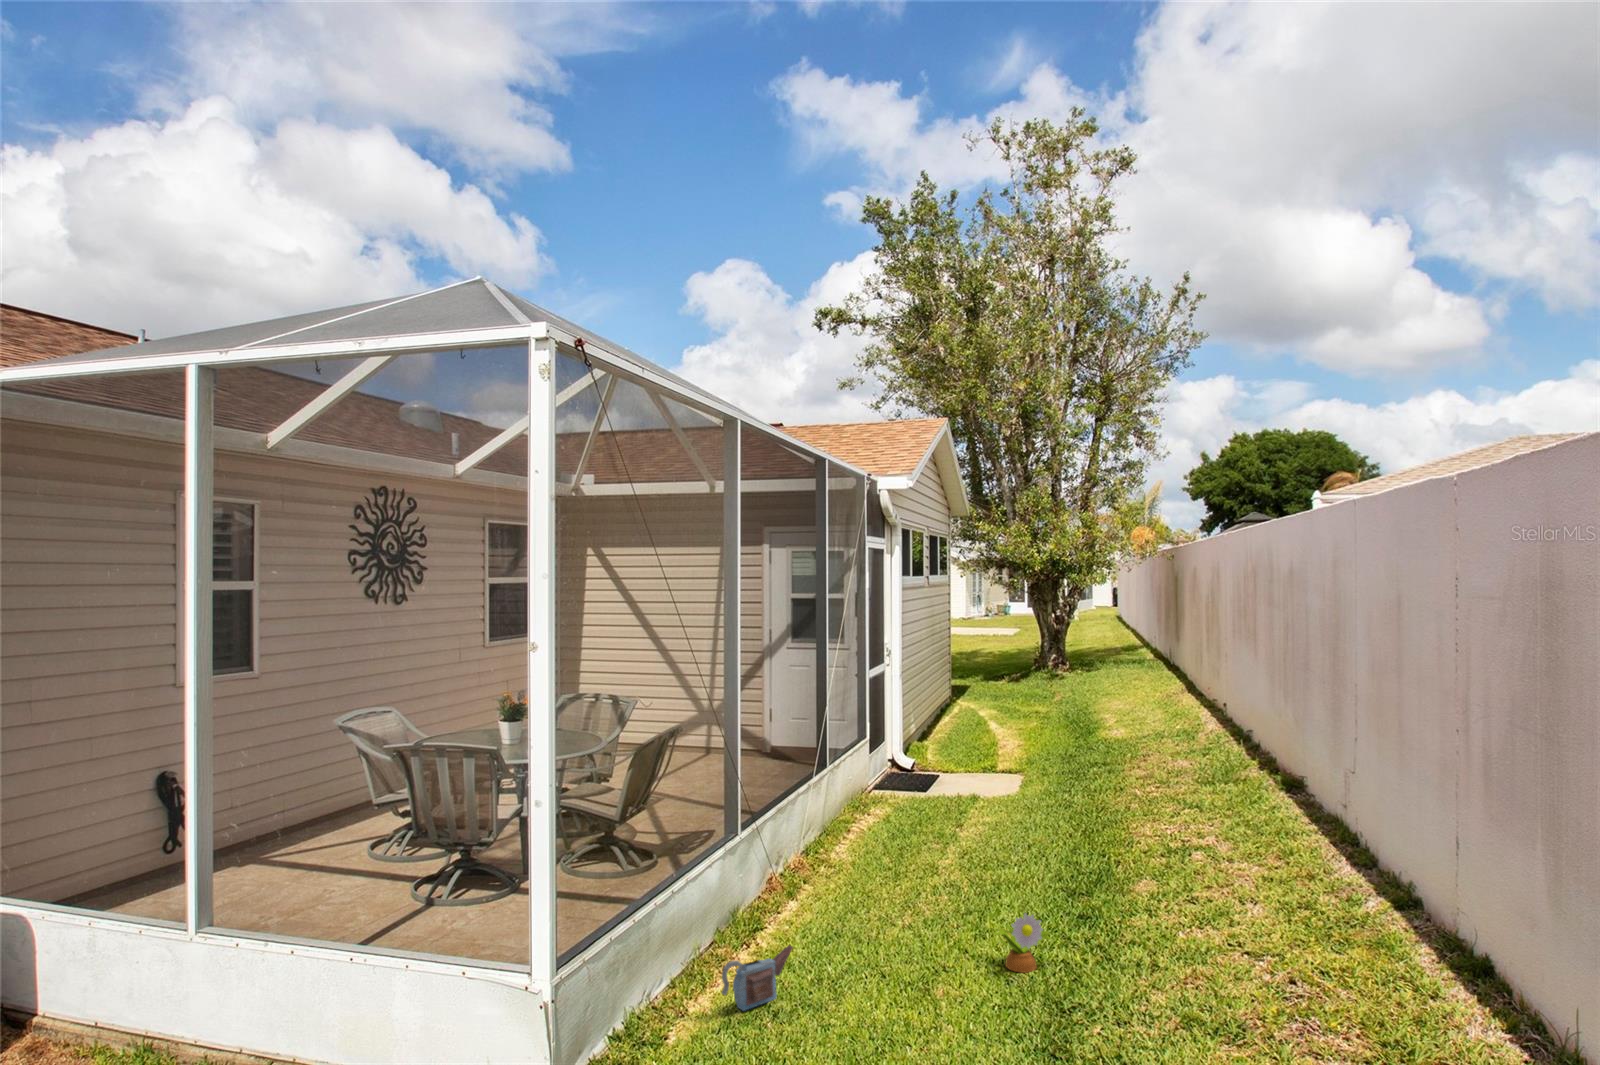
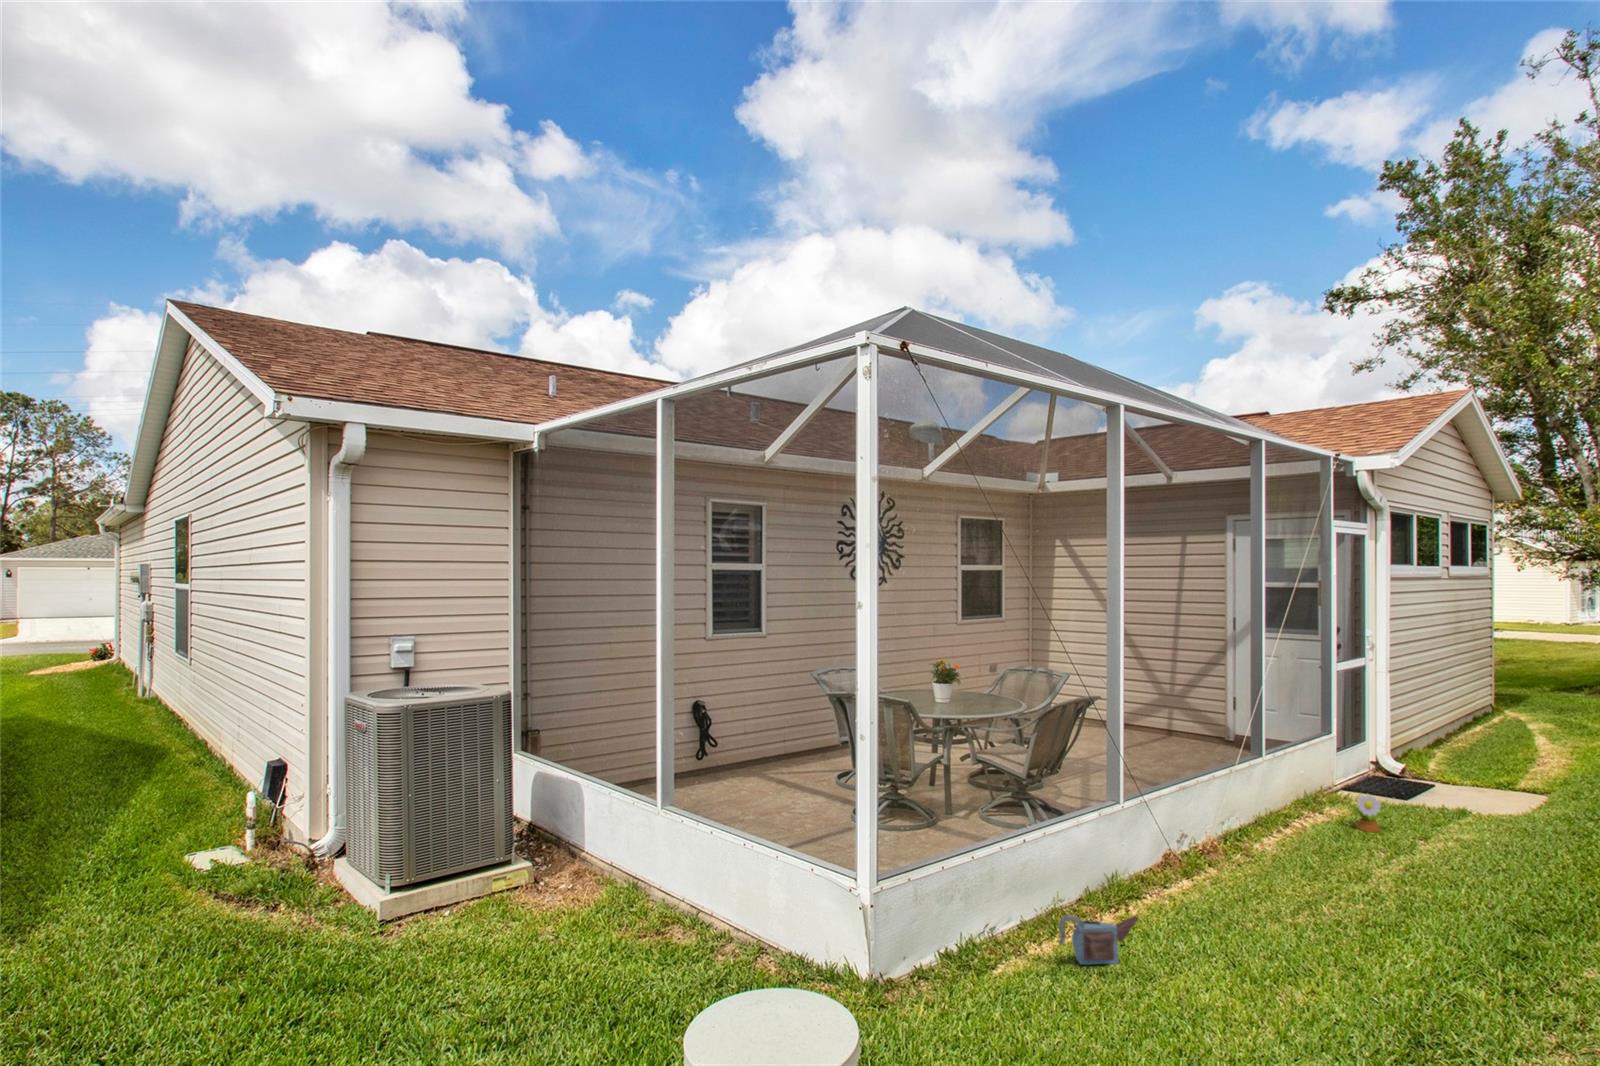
decorative plant: present [994,913,1050,973] -> present [1350,794,1391,832]

